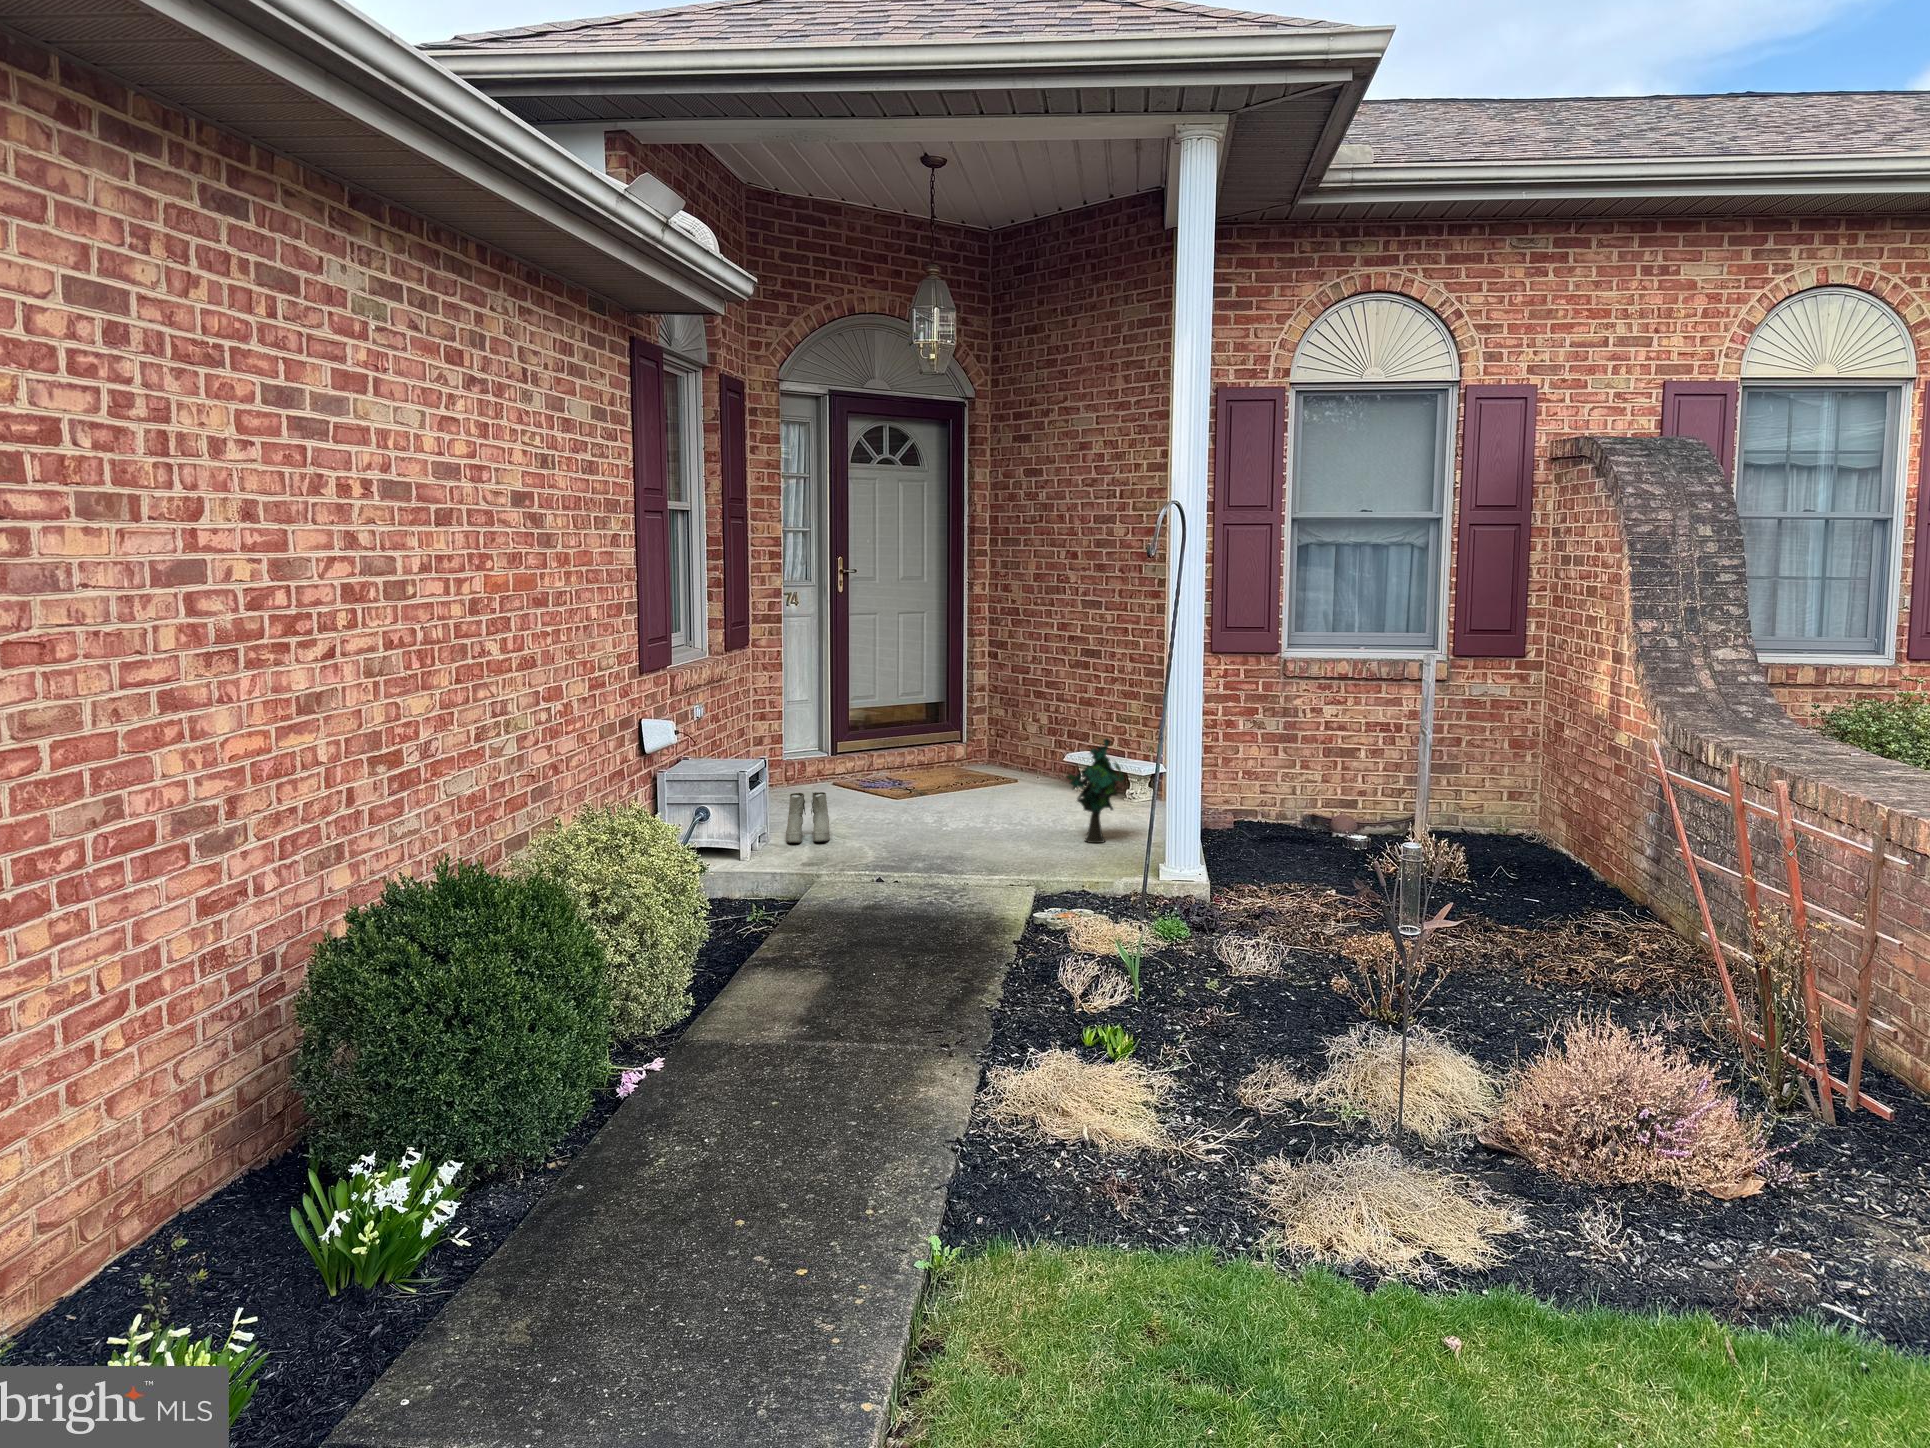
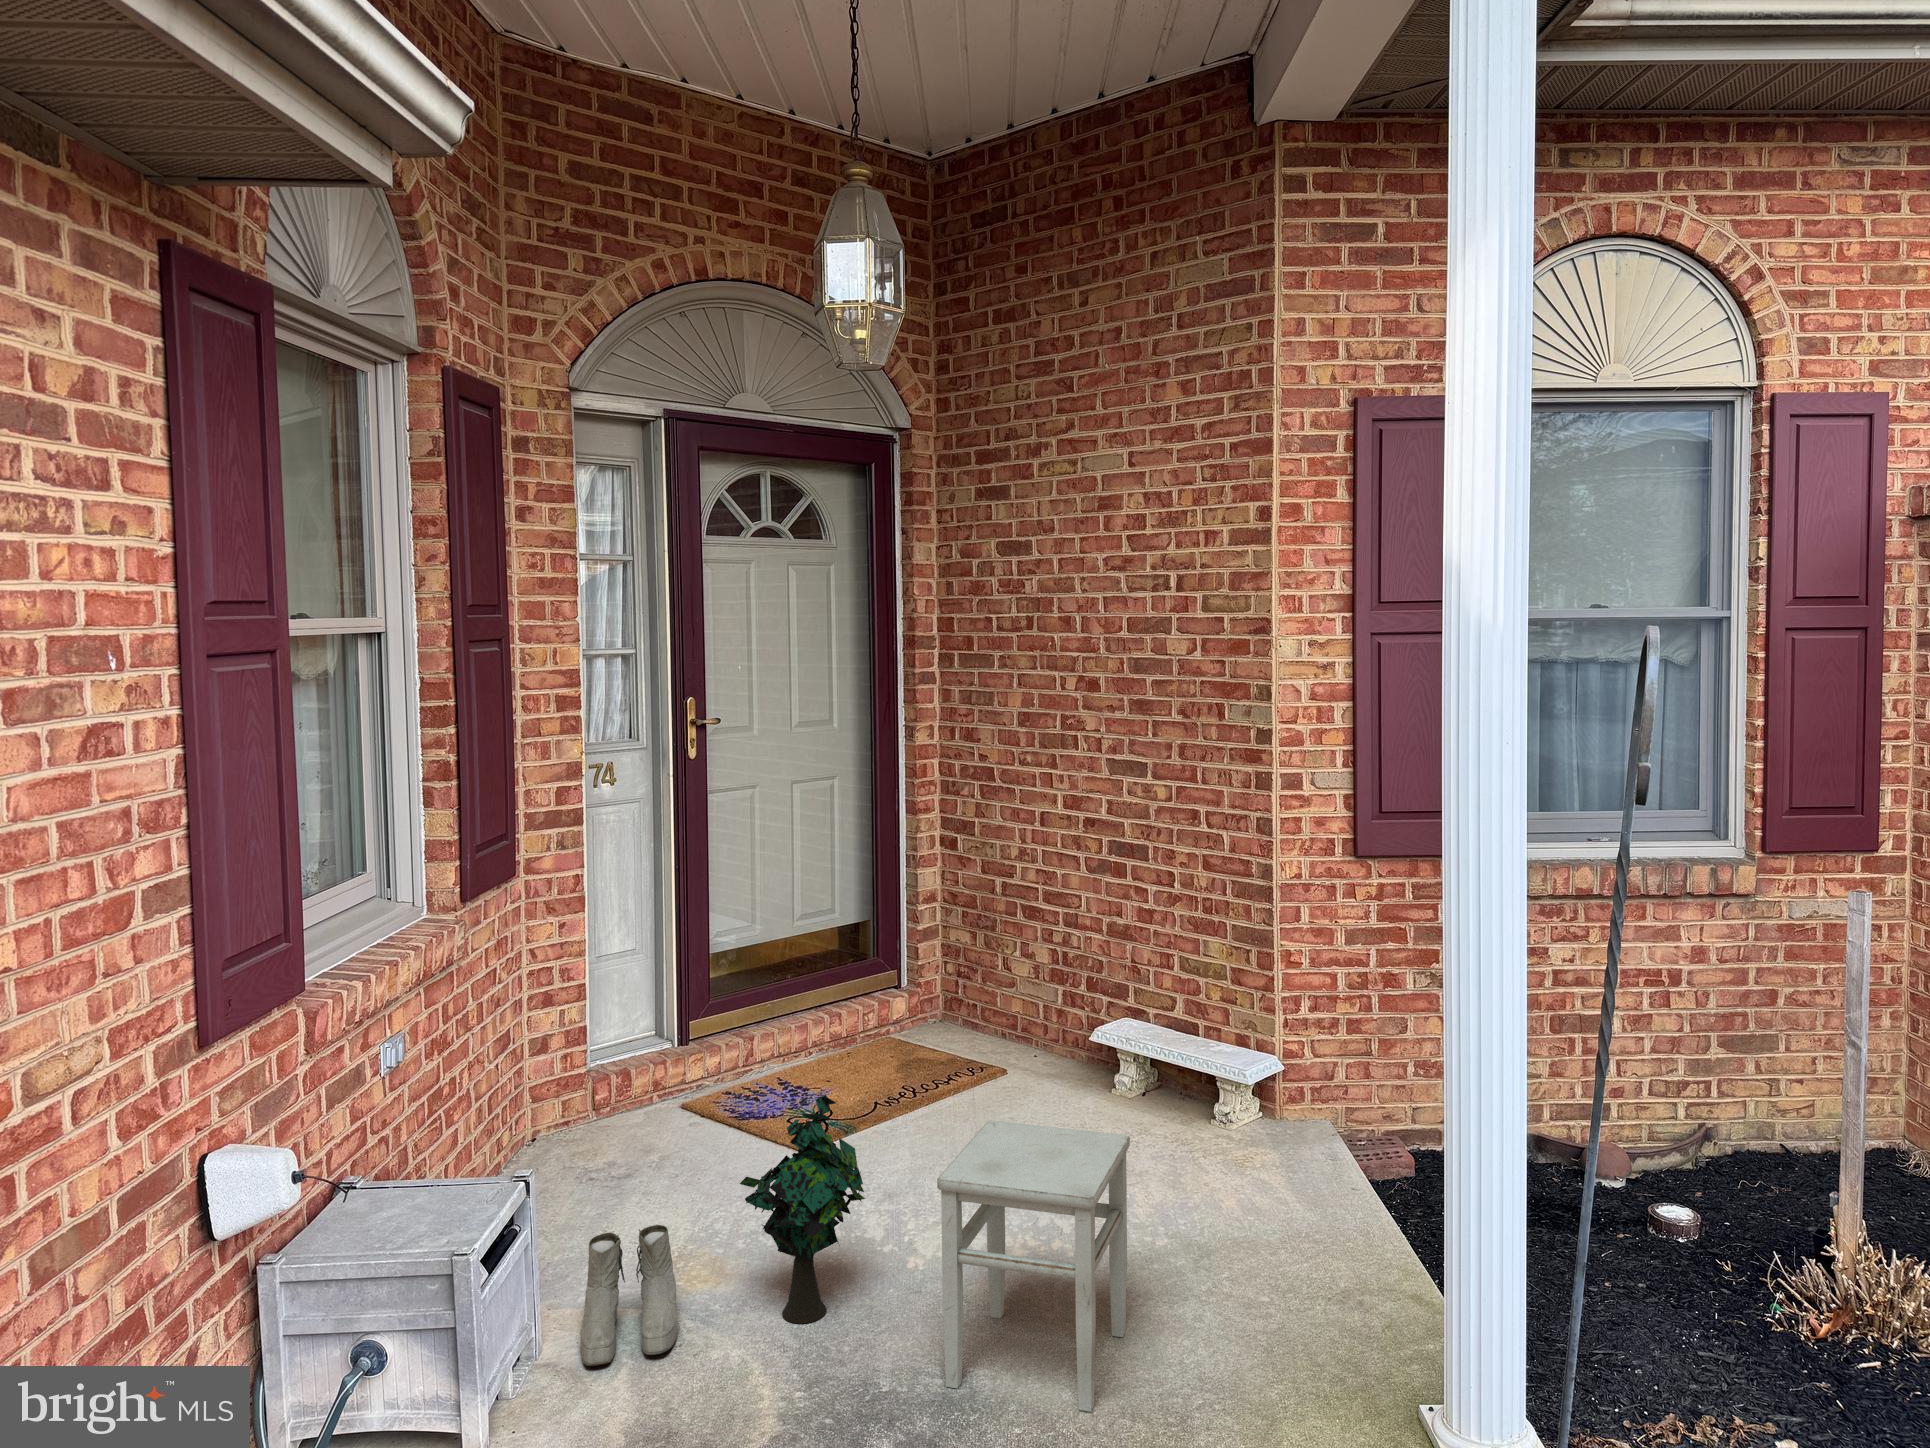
decorative plant: present [1067,739,1124,843] -> present [740,1095,865,1323]
stool: none [947,749,1042,862] -> present [937,1120,1130,1412]

